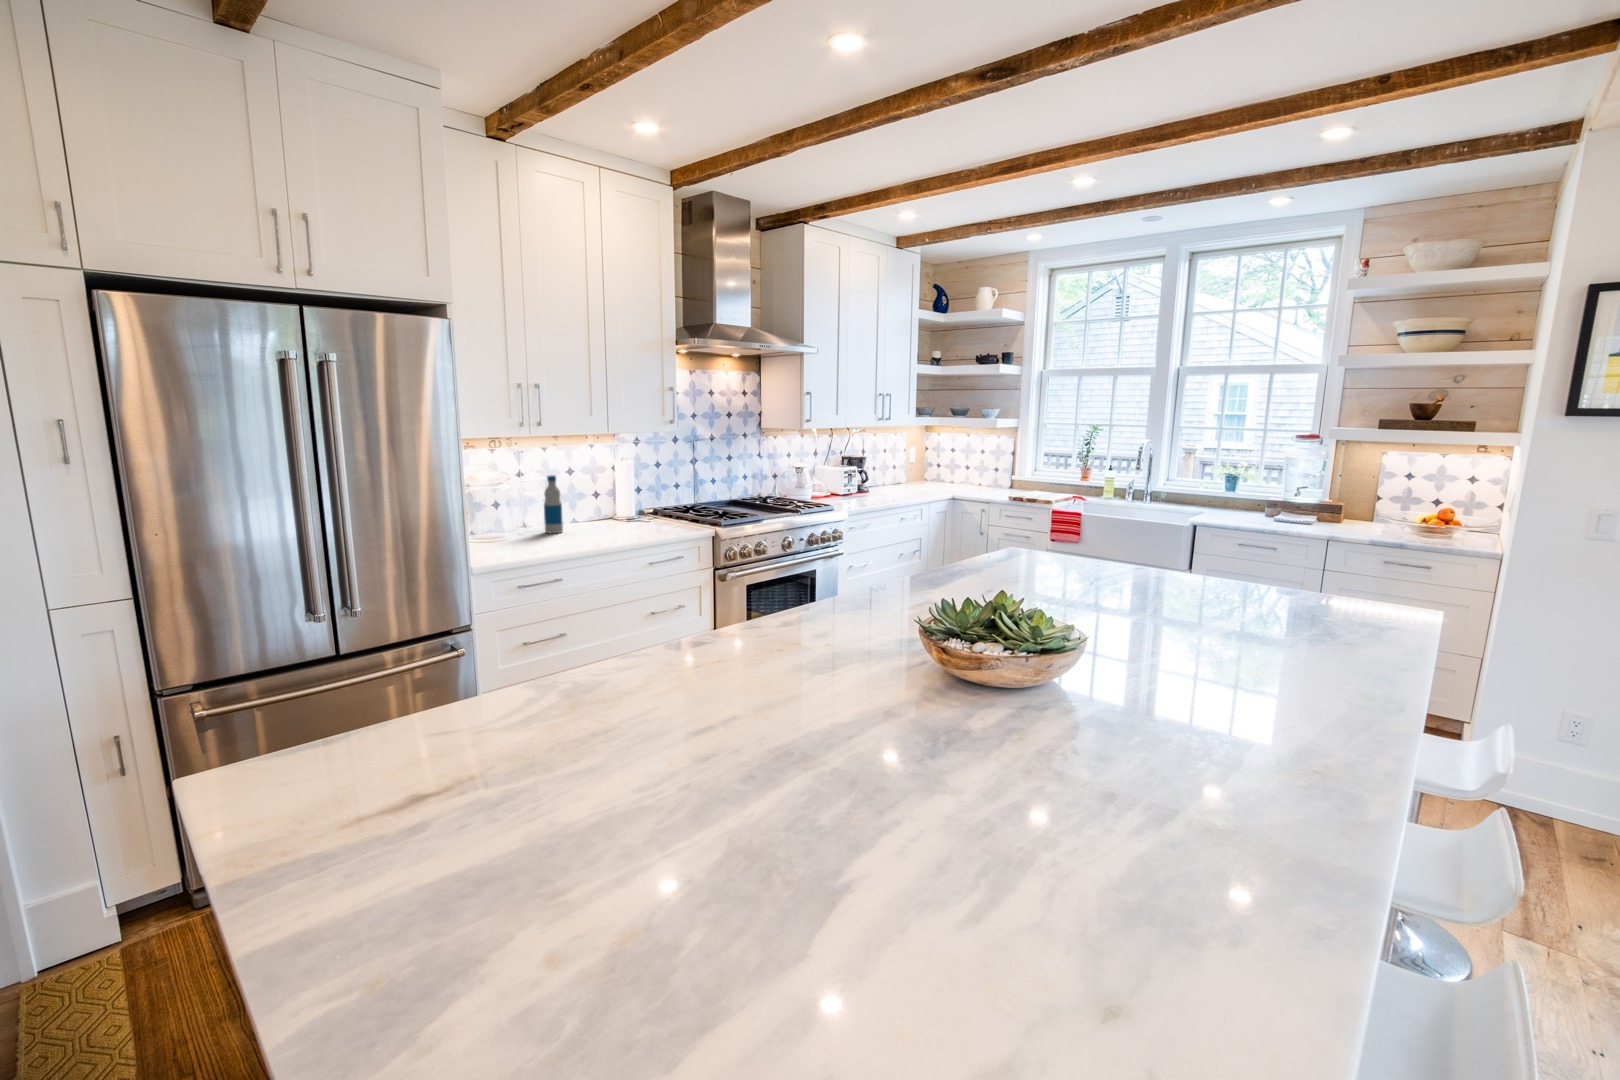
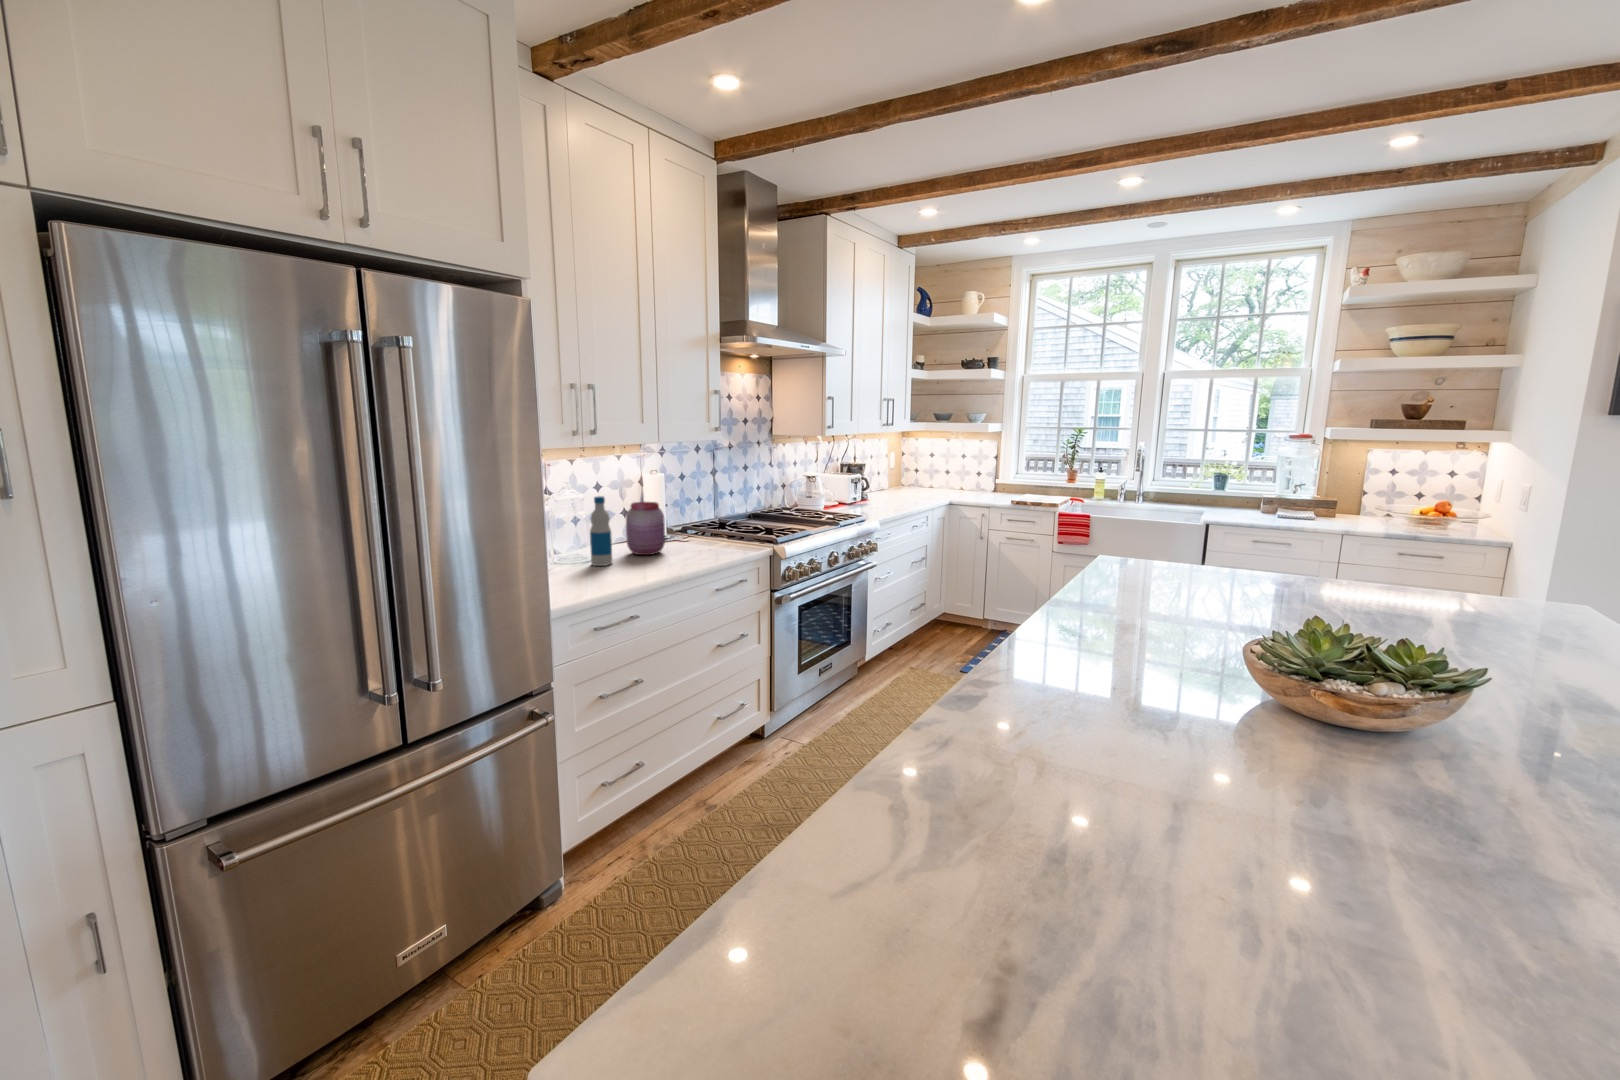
jar: none [582,482,615,527] -> present [626,502,665,555]

